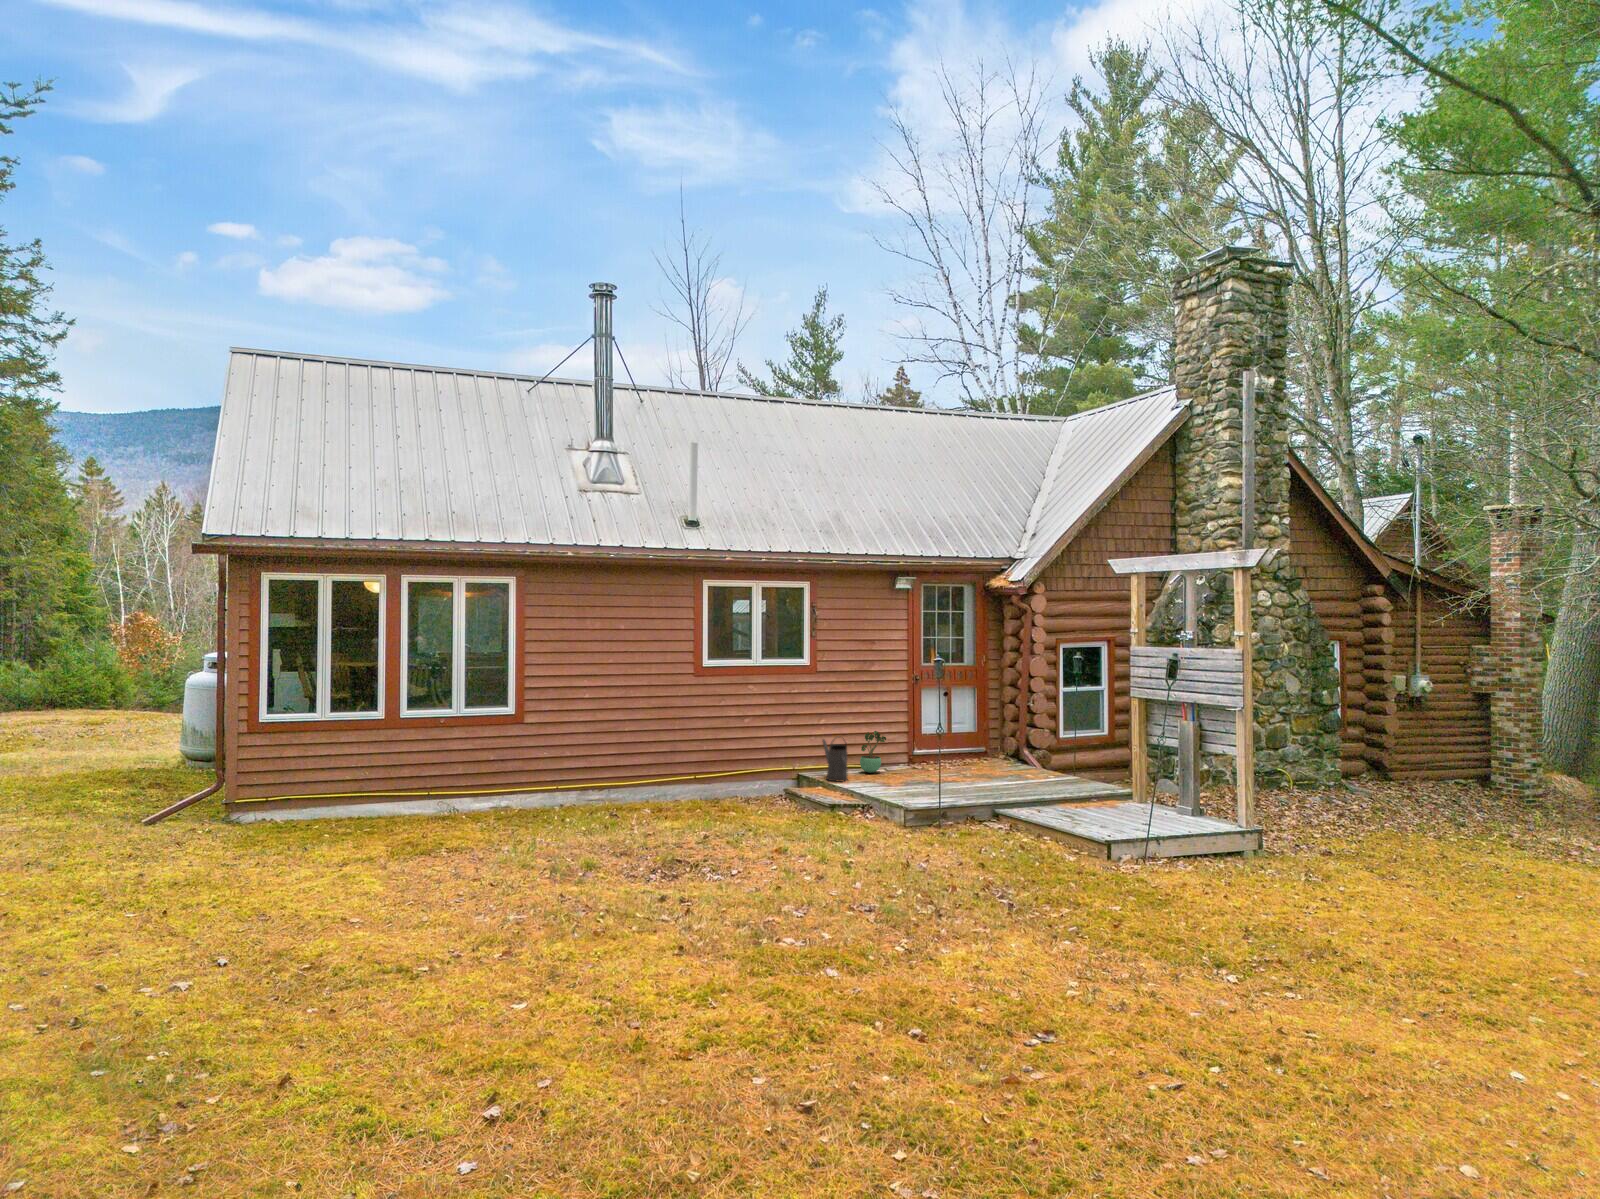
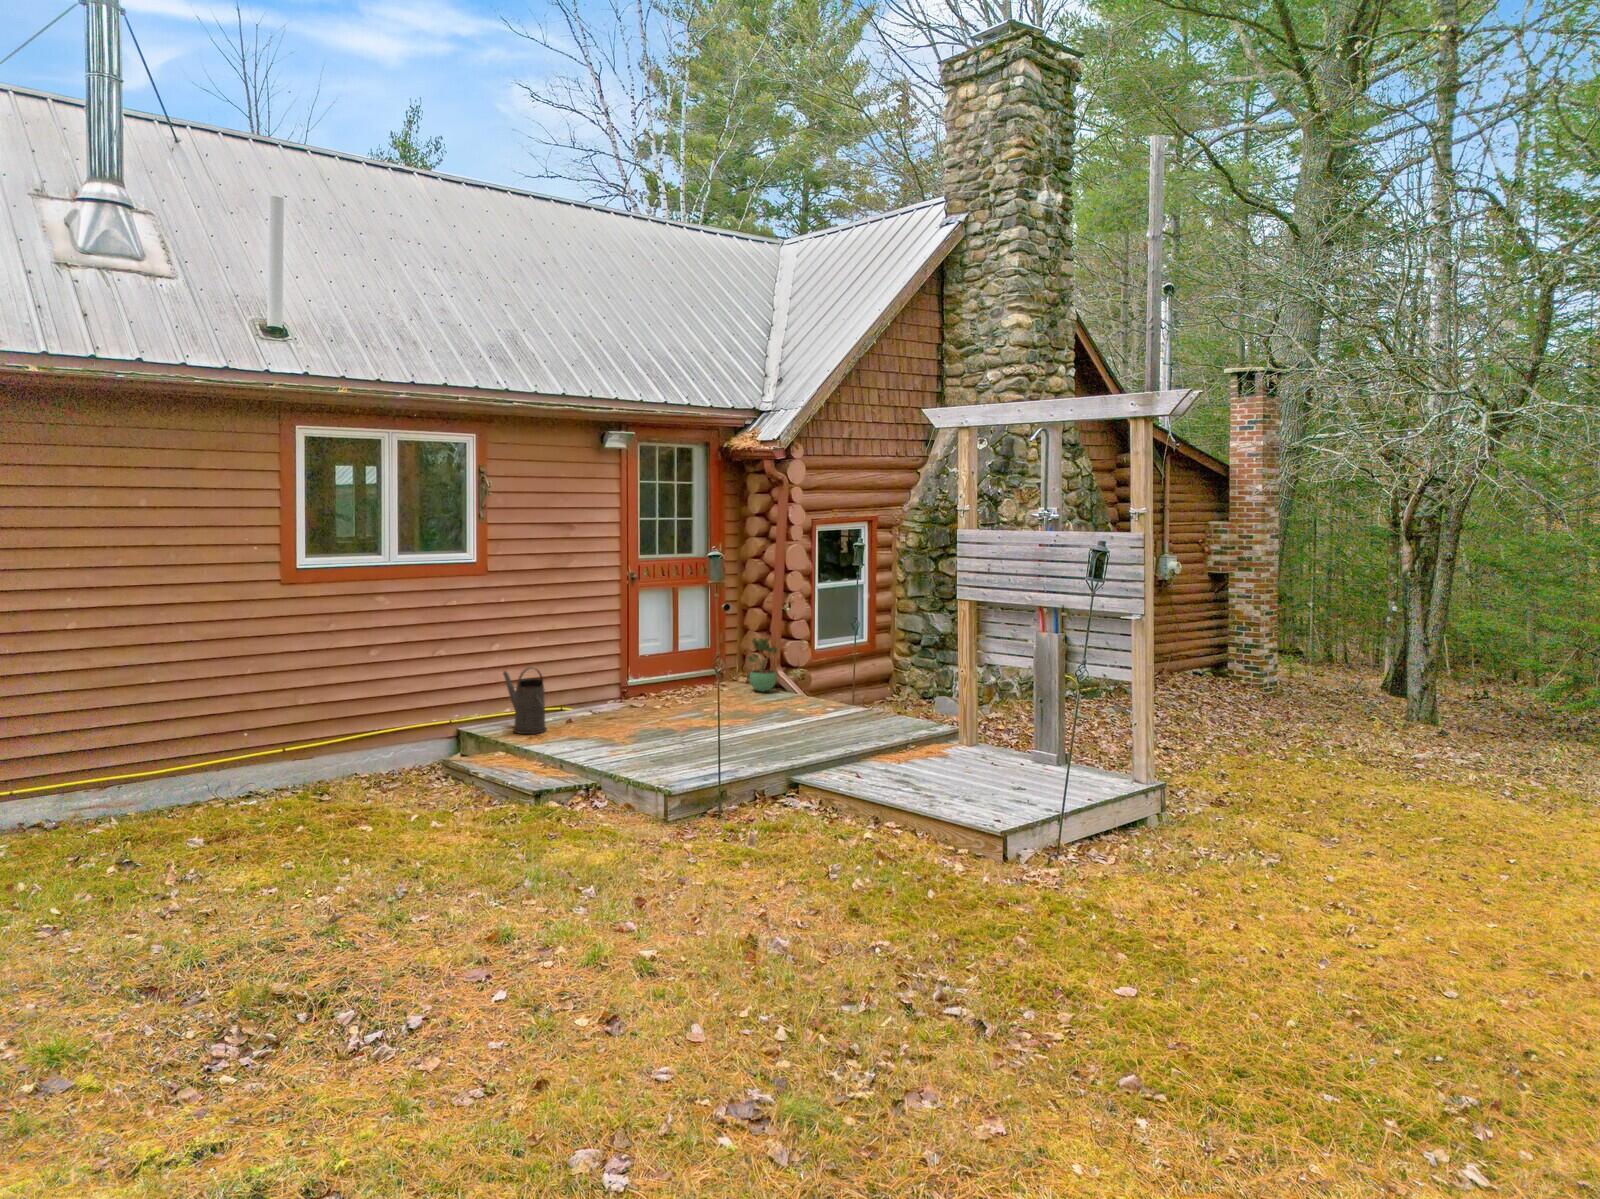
potted plant: present [860,731,886,773] -> present [748,638,777,692]

